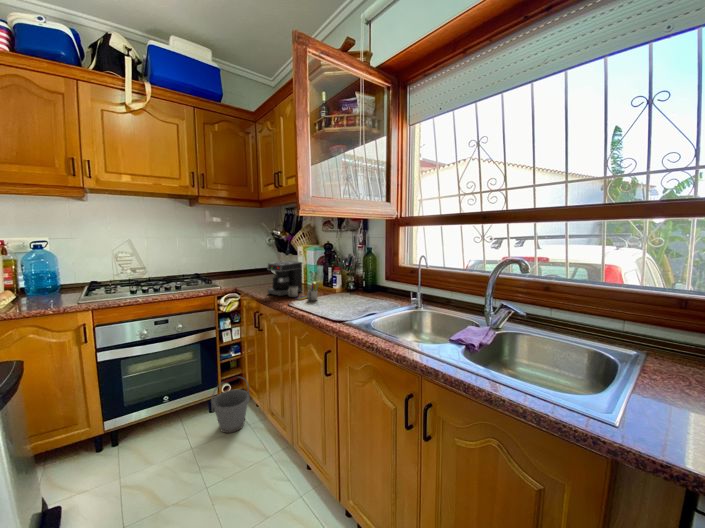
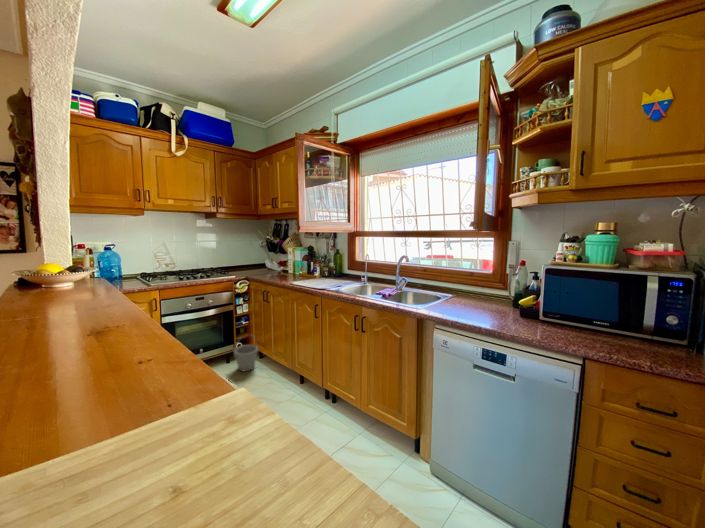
coffee maker: present [268,261,319,301] -> none [272,258,307,282]

